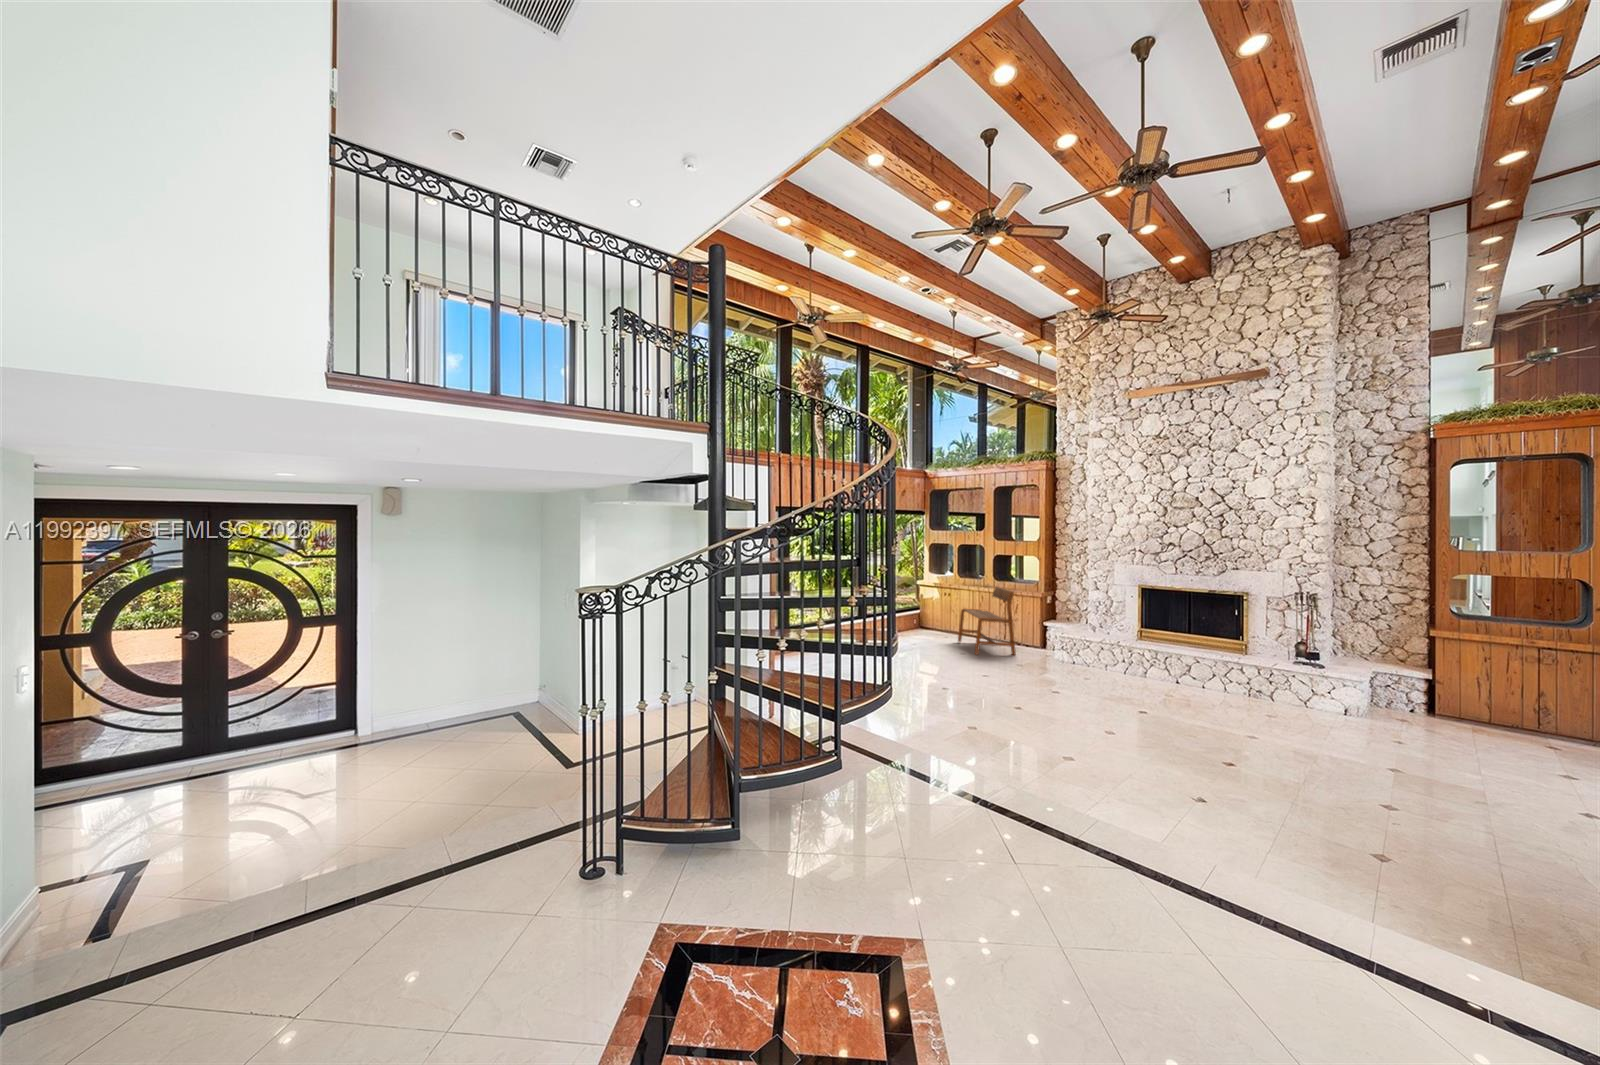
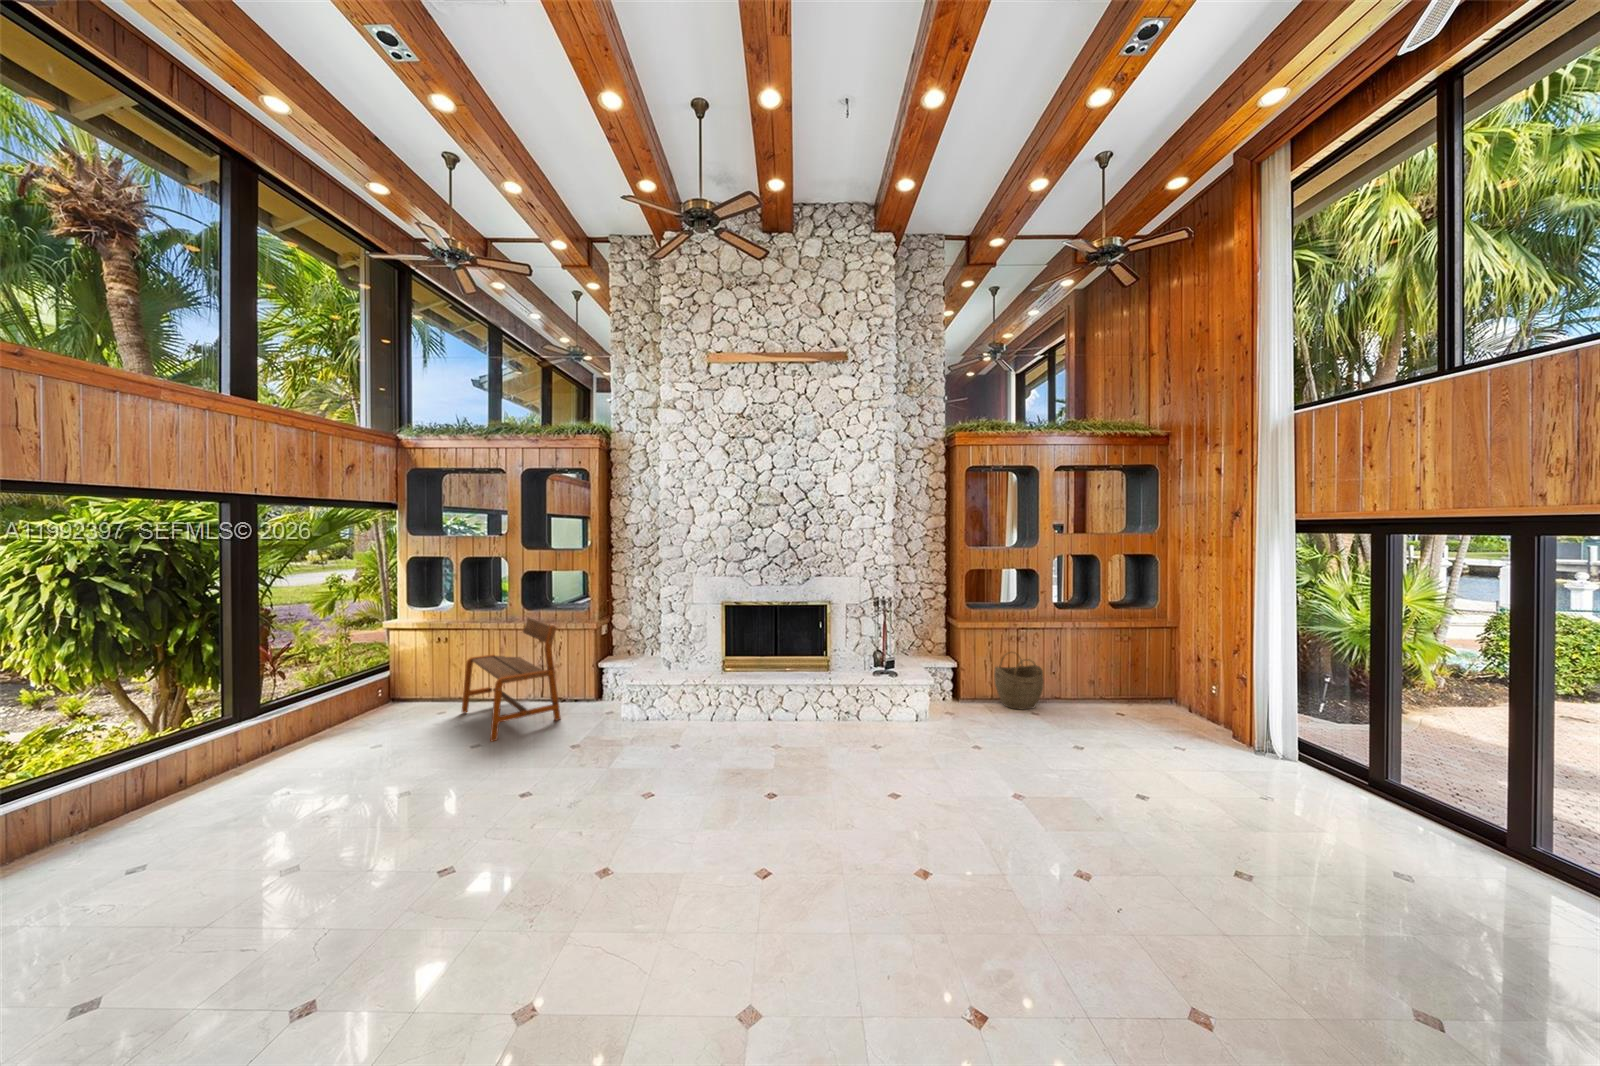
woven basket: none [1478,672,1562,740] -> present [994,653,1044,709]

